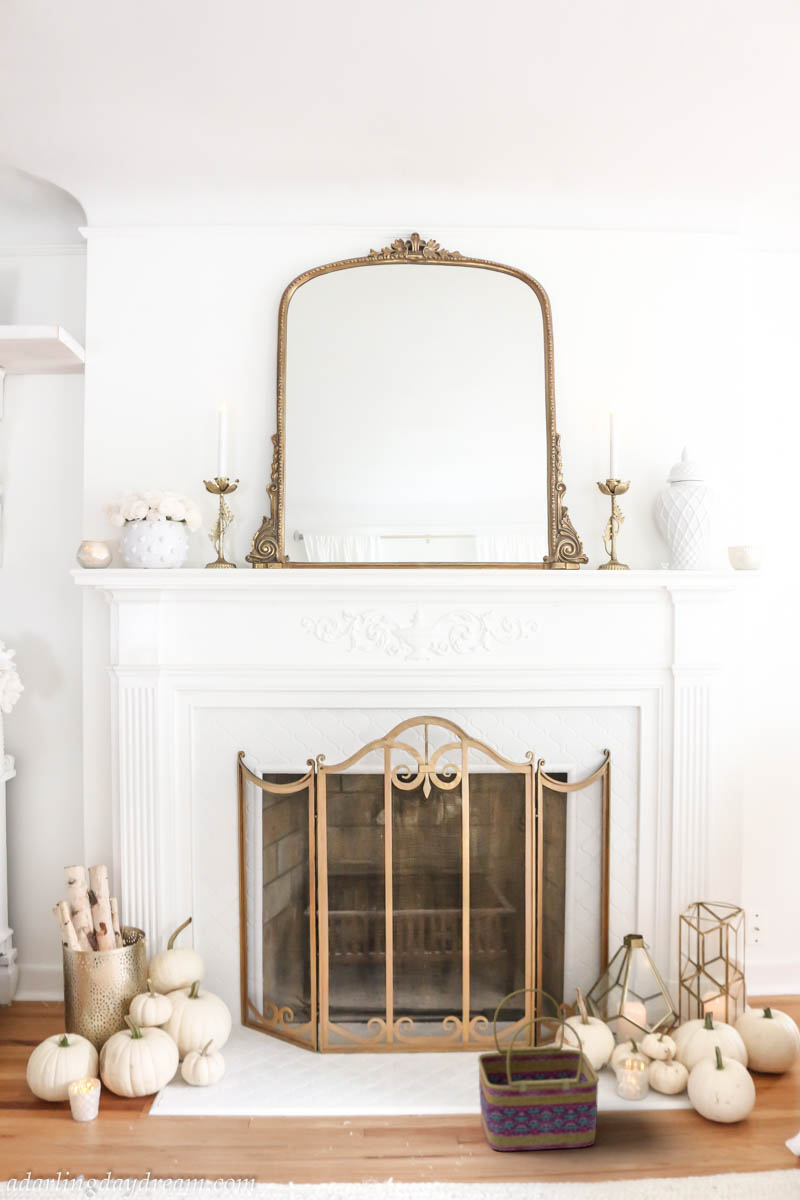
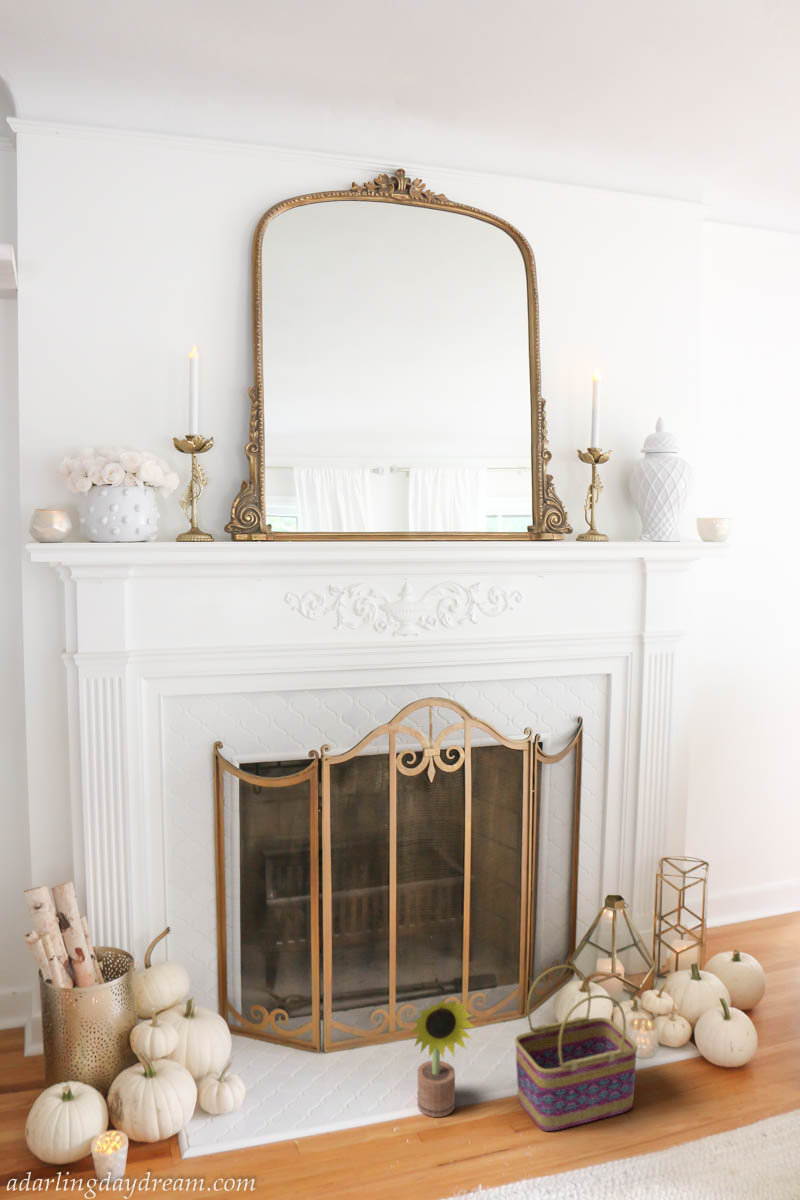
decorative plant: none [366,1002,430,1122] -> present [412,1000,474,1117]

